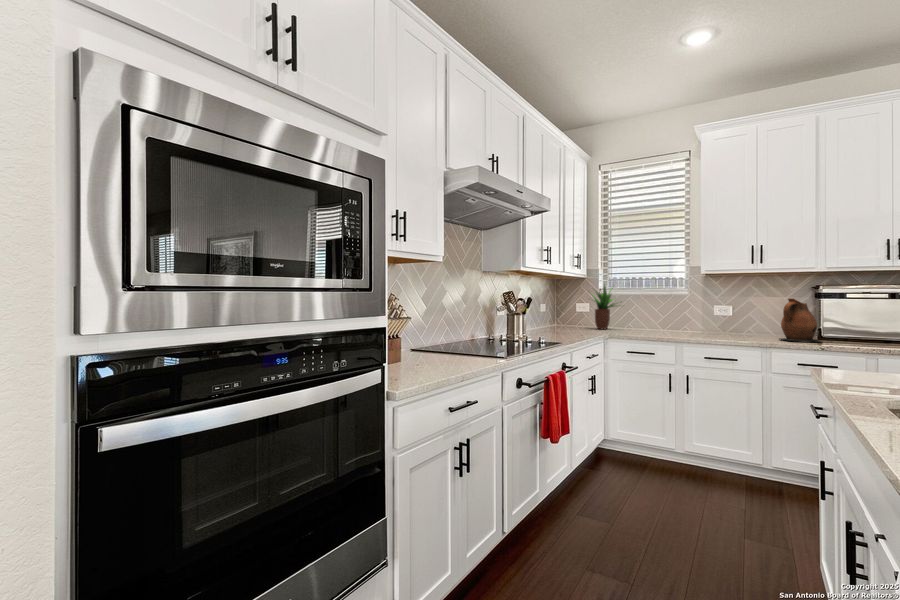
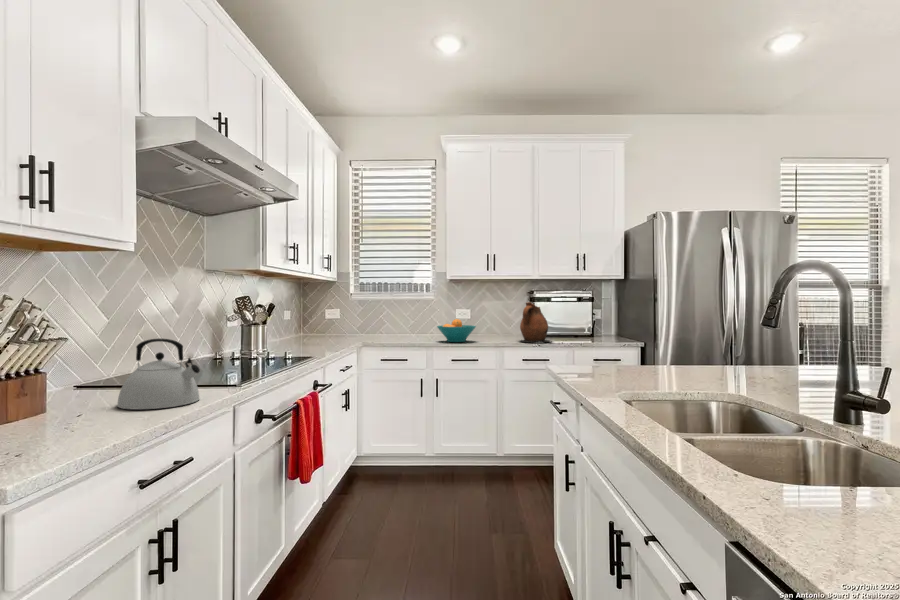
potted plant: present [594,285,615,330] -> none [338,287,378,338]
fruit bowl: none [684,314,728,337] -> present [437,319,476,342]
kettle: none [434,321,482,367] -> present [117,339,200,409]

